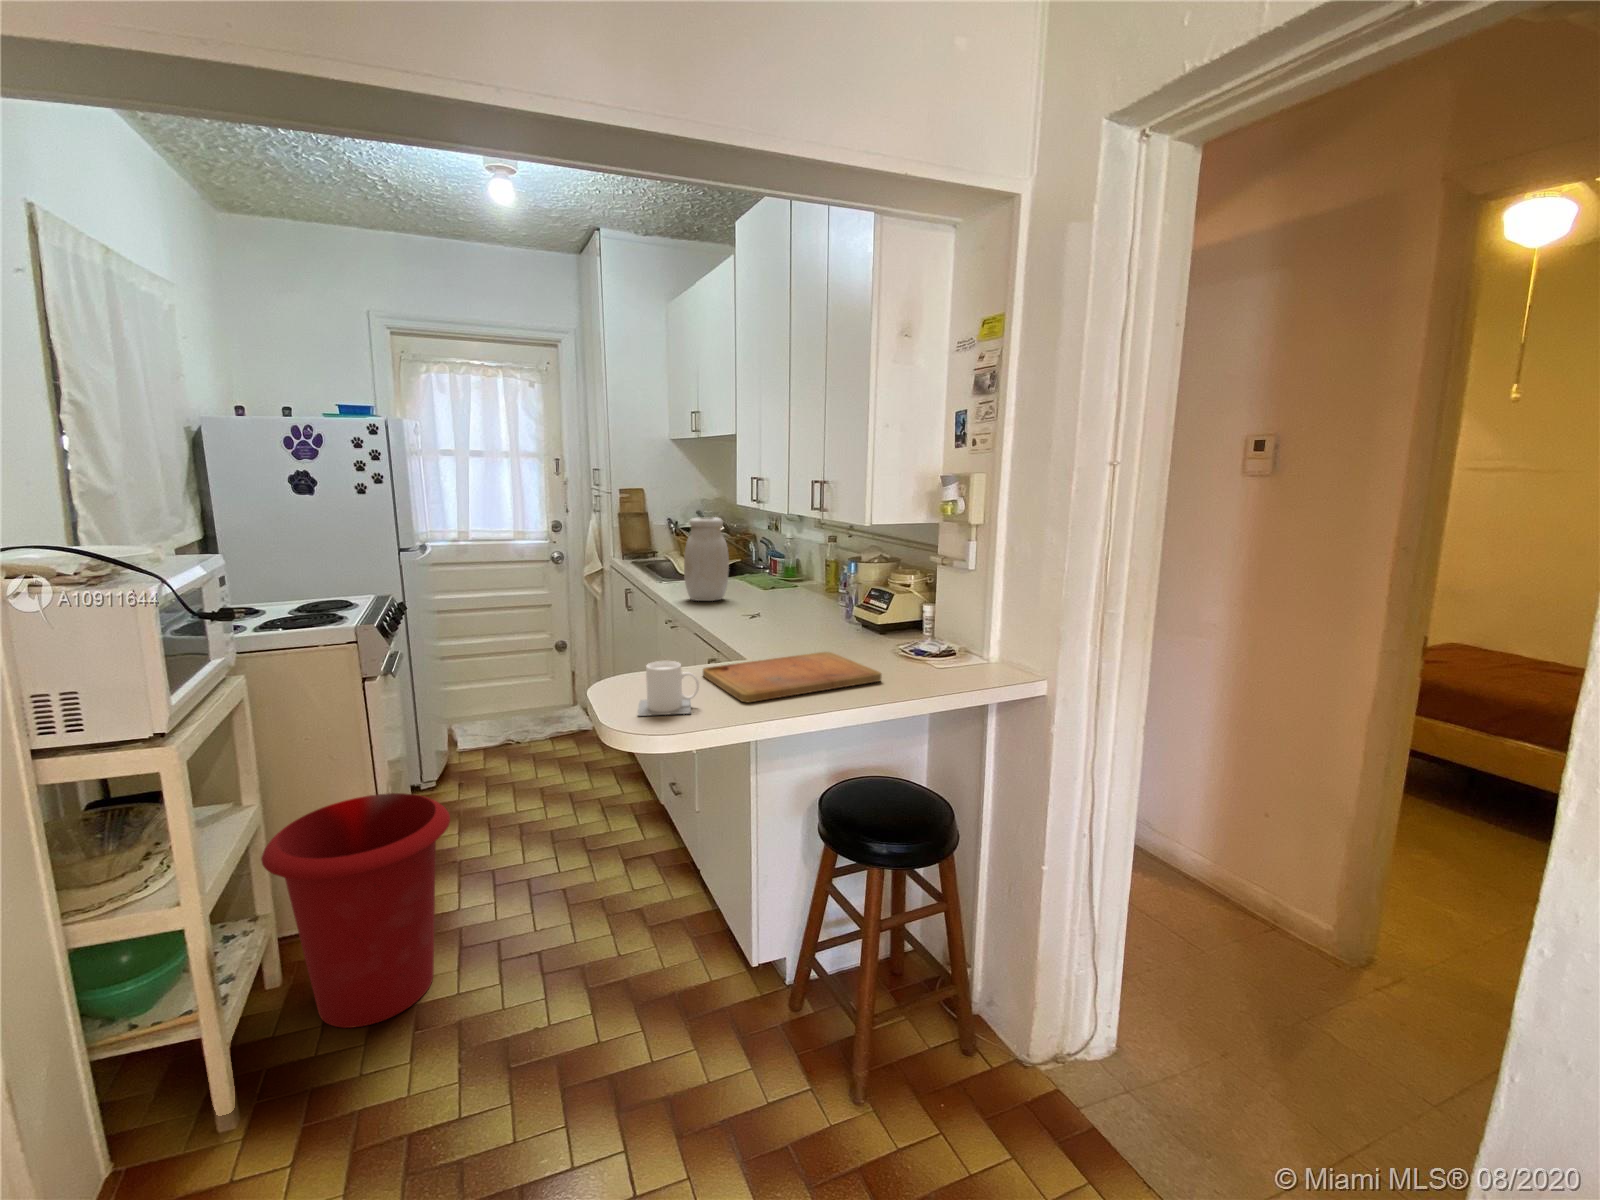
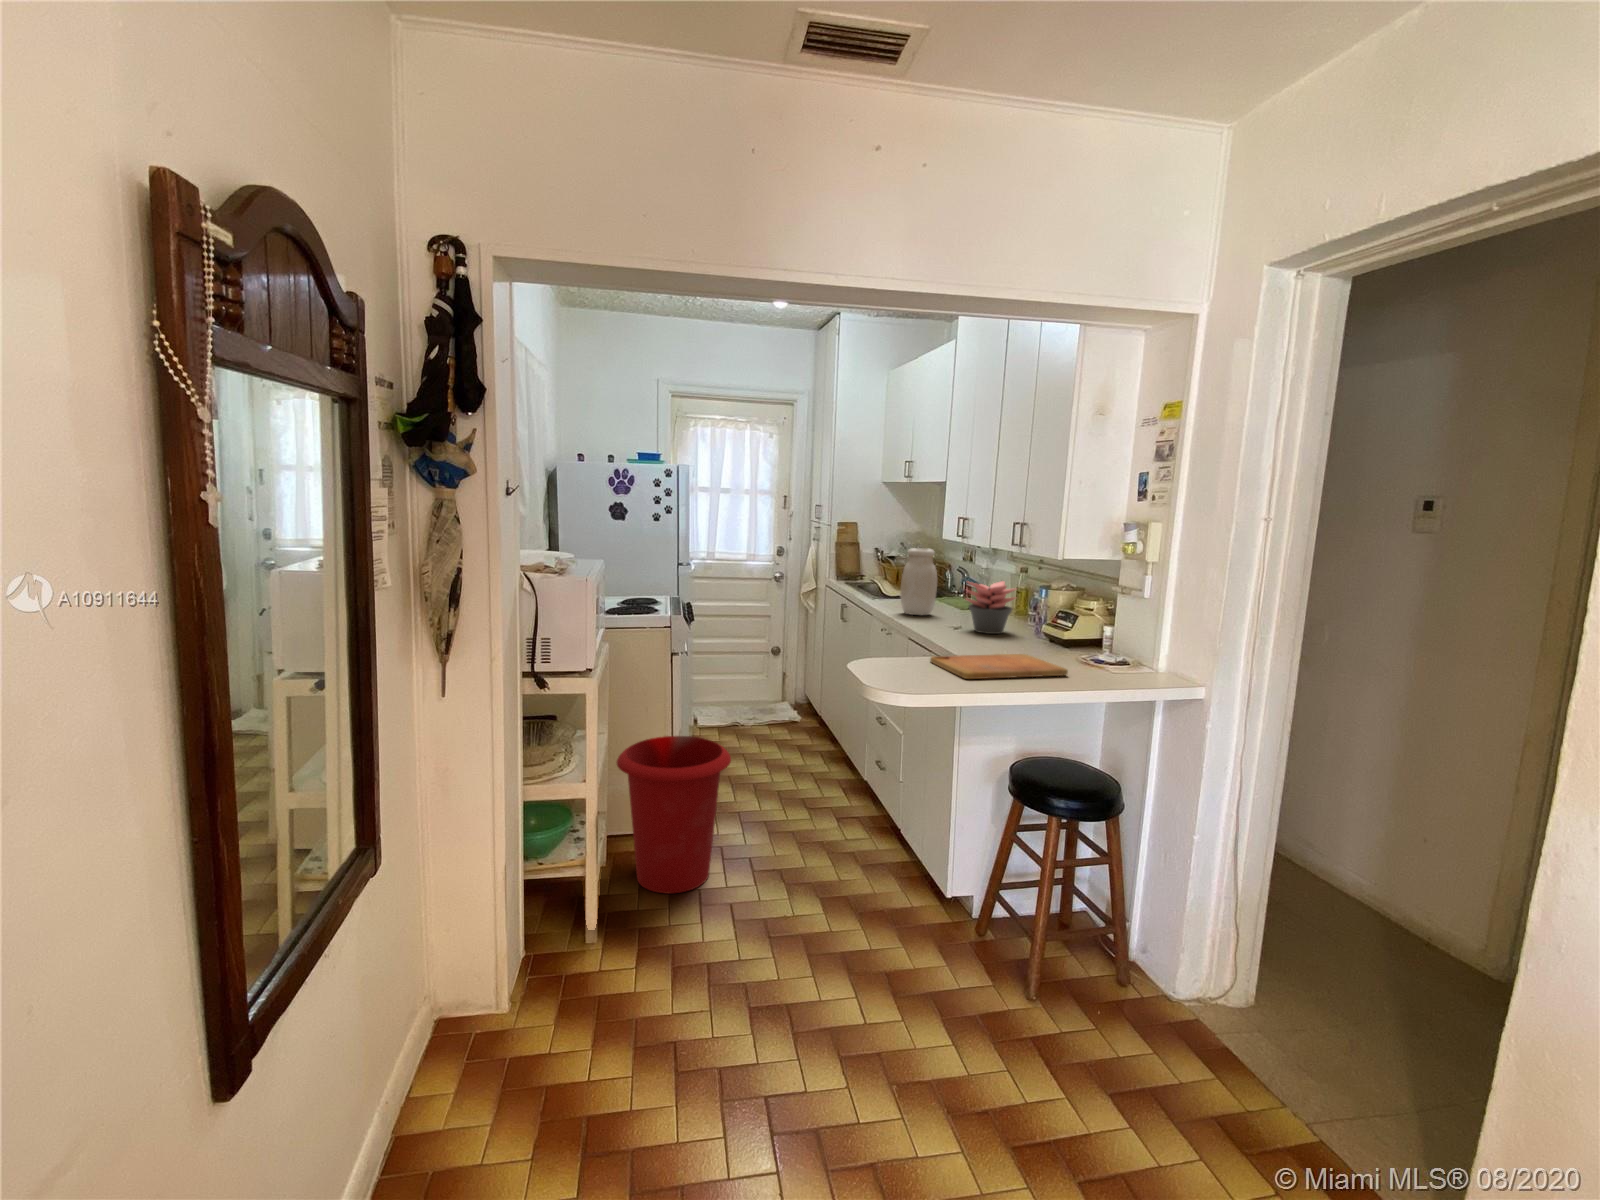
succulent plant: none [758,554,821,622] -> present [967,581,1016,634]
mug: present [638,661,699,716] -> none [891,645,935,681]

